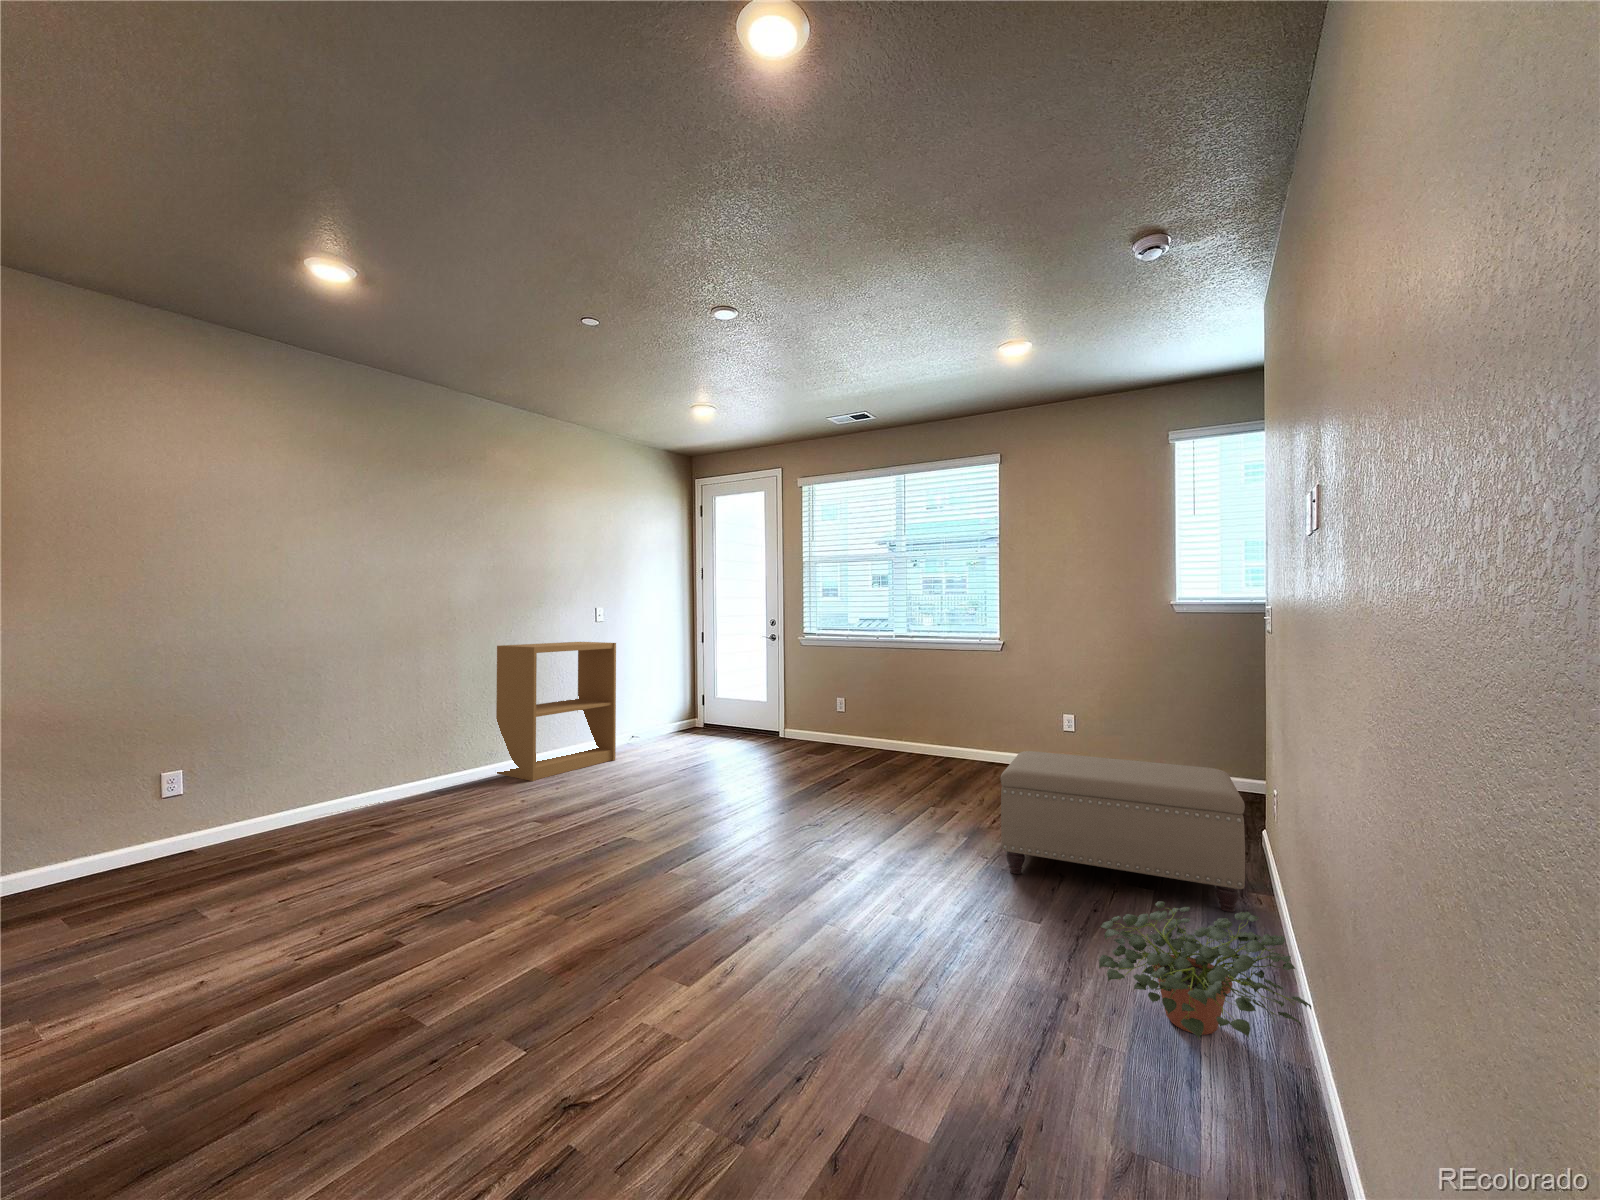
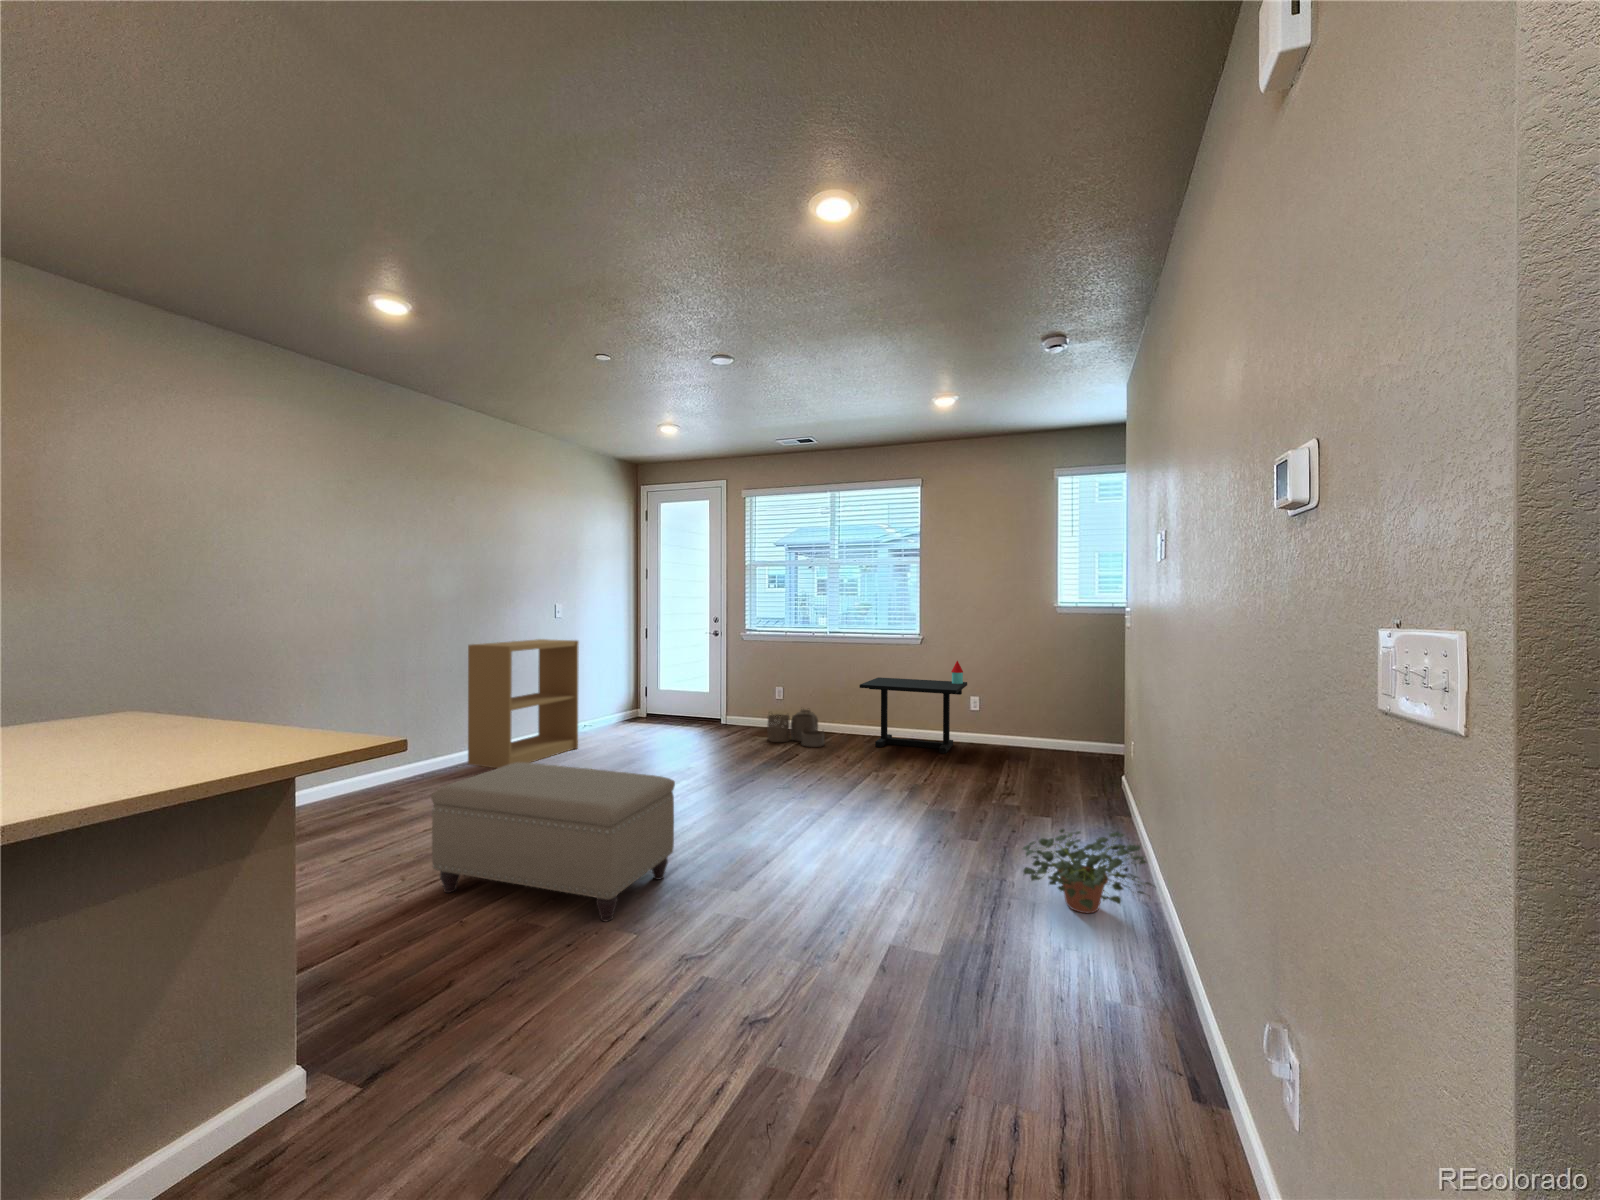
side table: none [926,669,1060,781] -> present [860,661,967,753]
woven basket: none [823,721,886,768] -> present [767,709,824,747]
ottoman: present [1000,751,1245,912] -> present [431,762,675,921]

